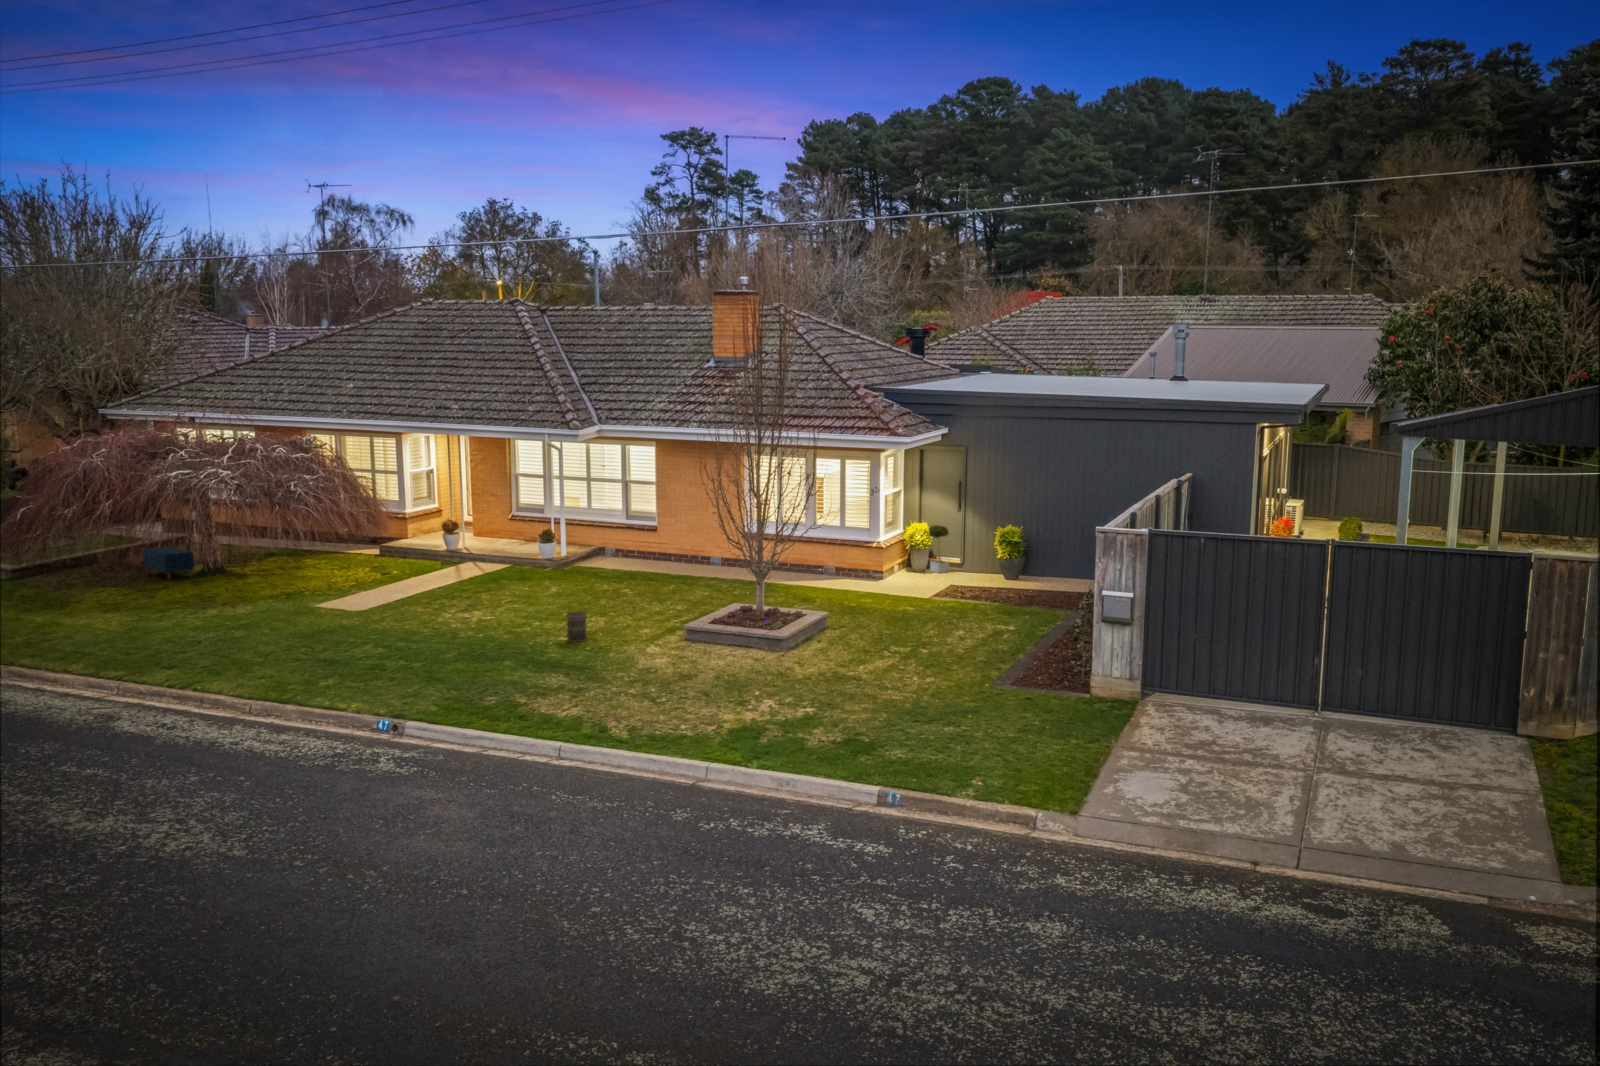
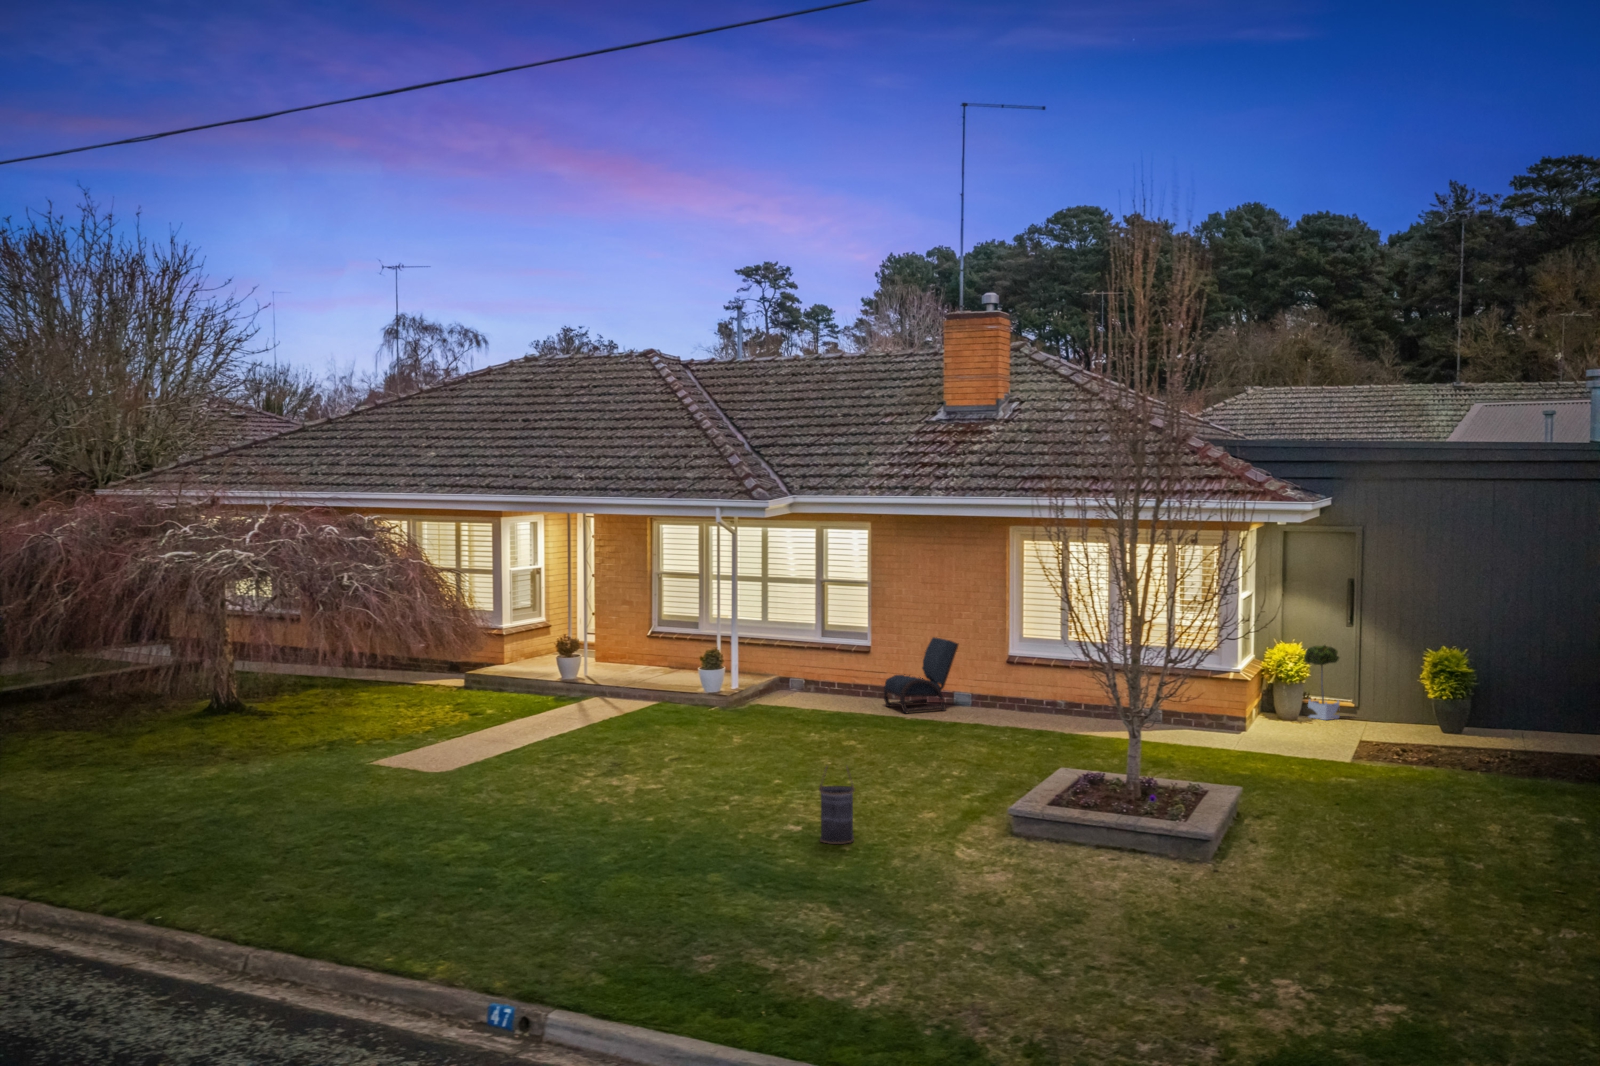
lounge chair: none [662,520,711,571] -> present [884,637,958,713]
bench: present [144,547,194,580] -> none [124,670,195,720]

